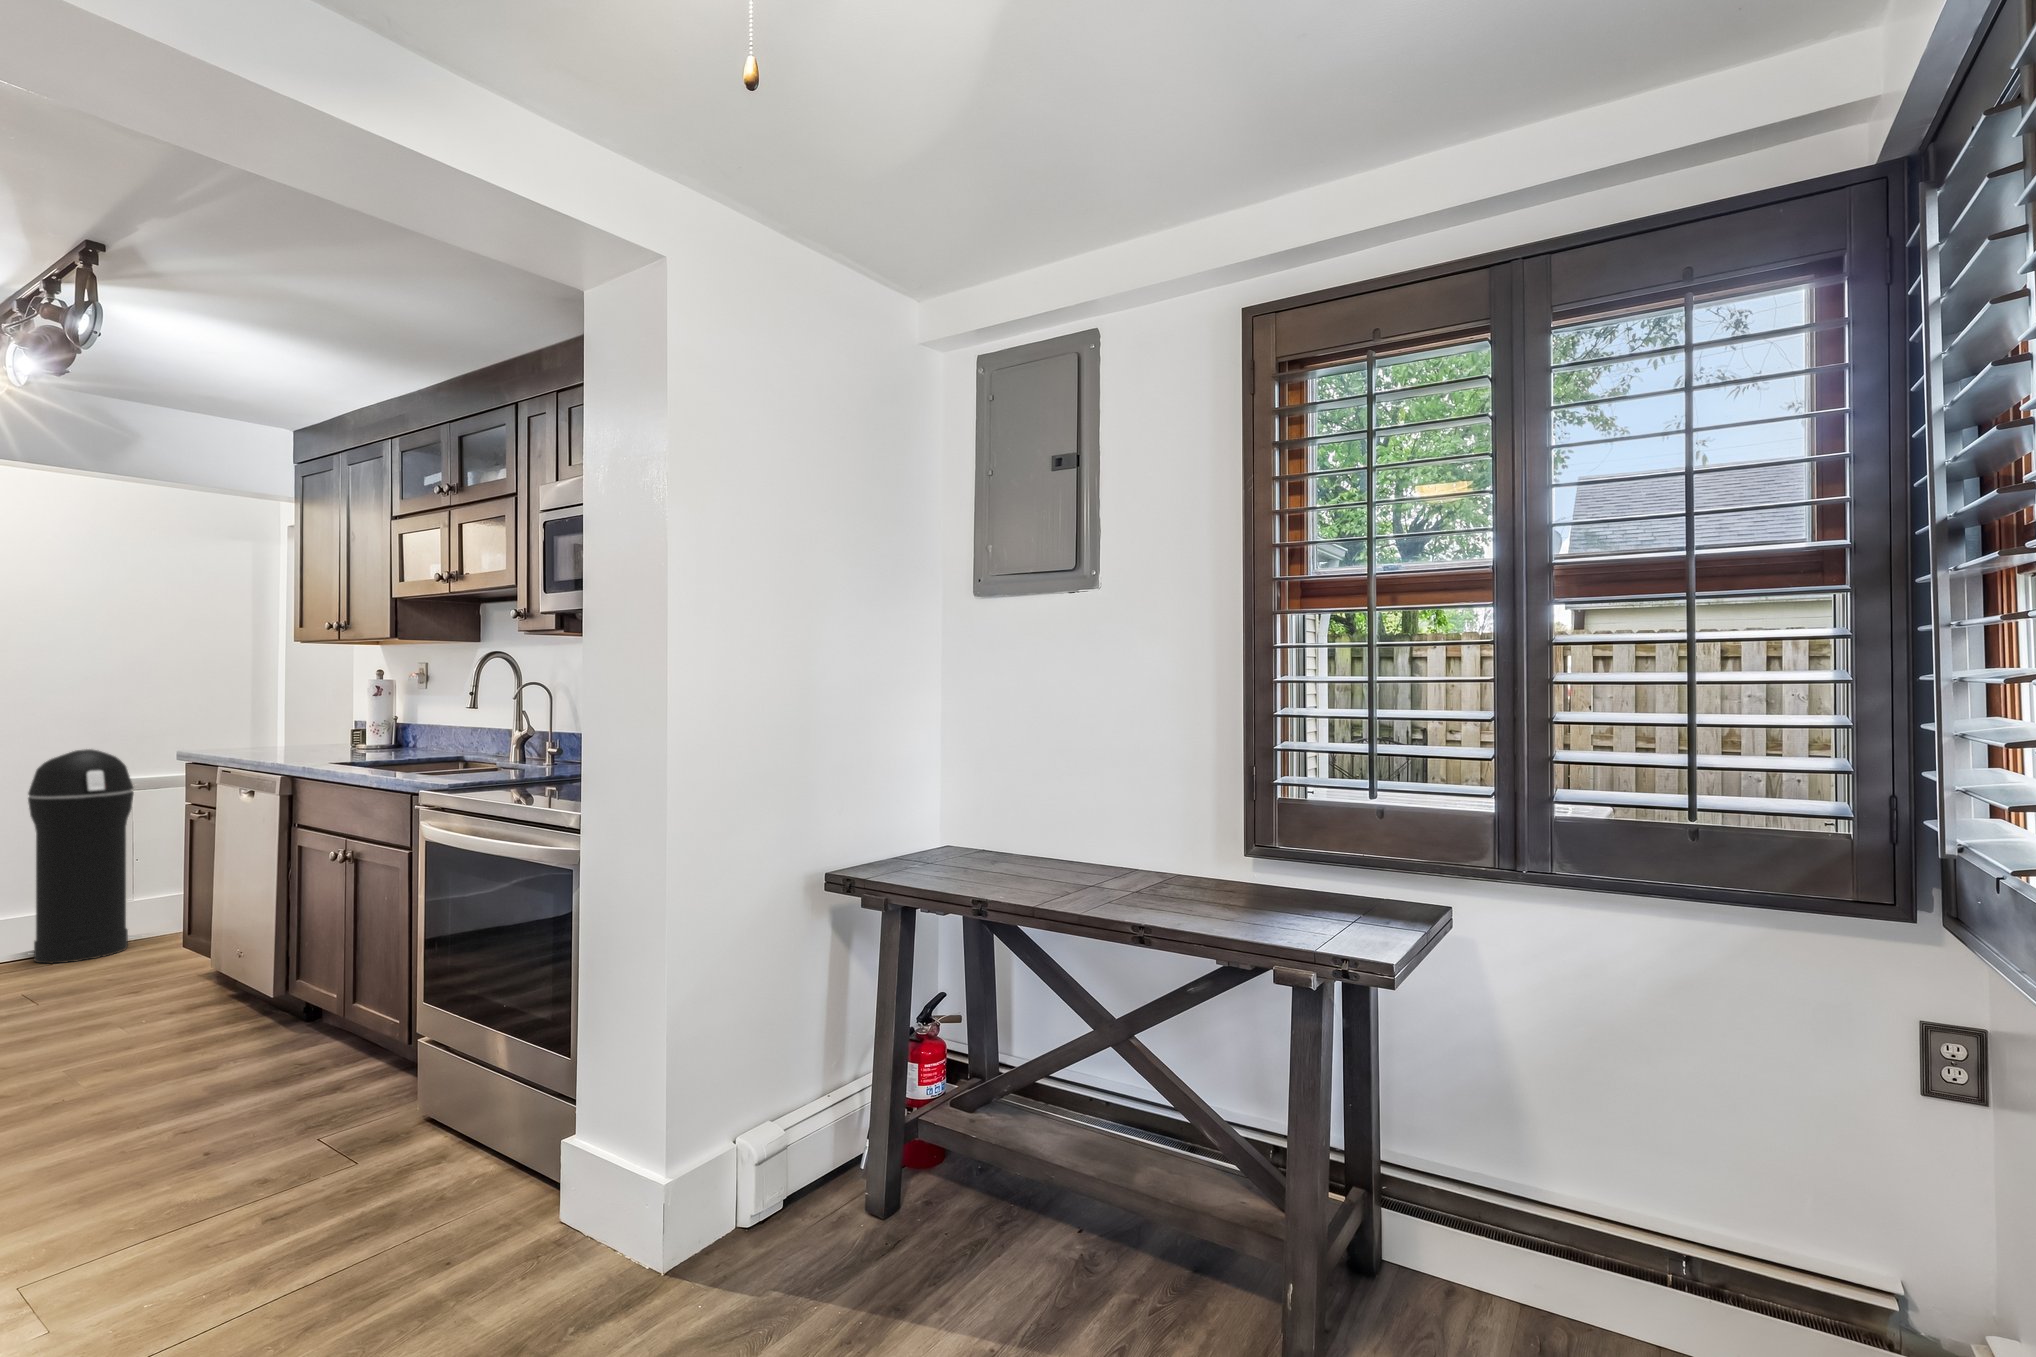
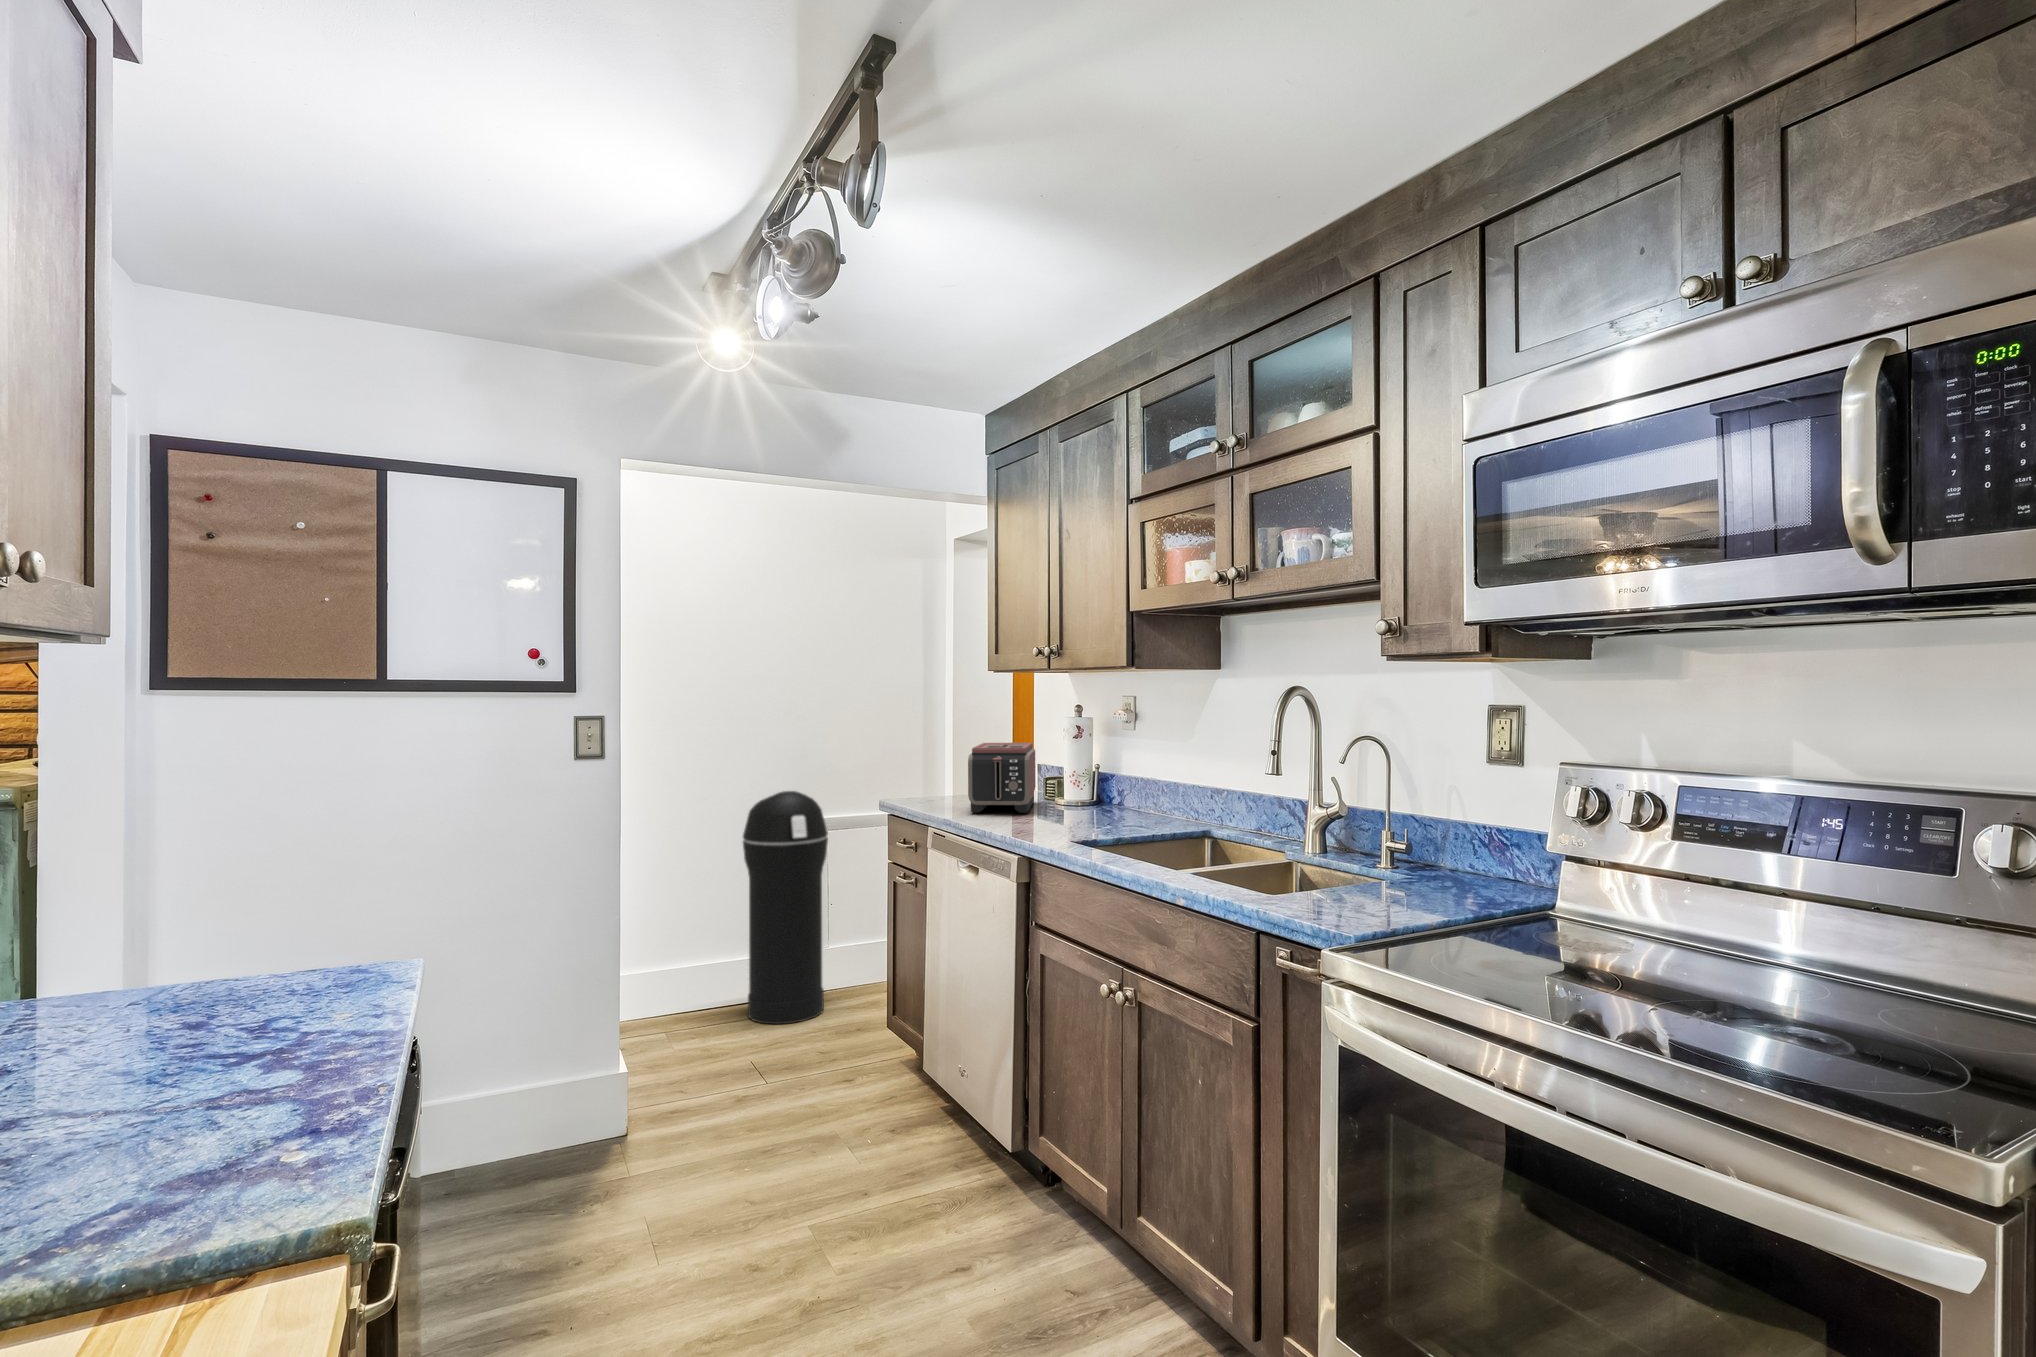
toaster: none [259,700,336,754] -> present [968,743,1036,813]

